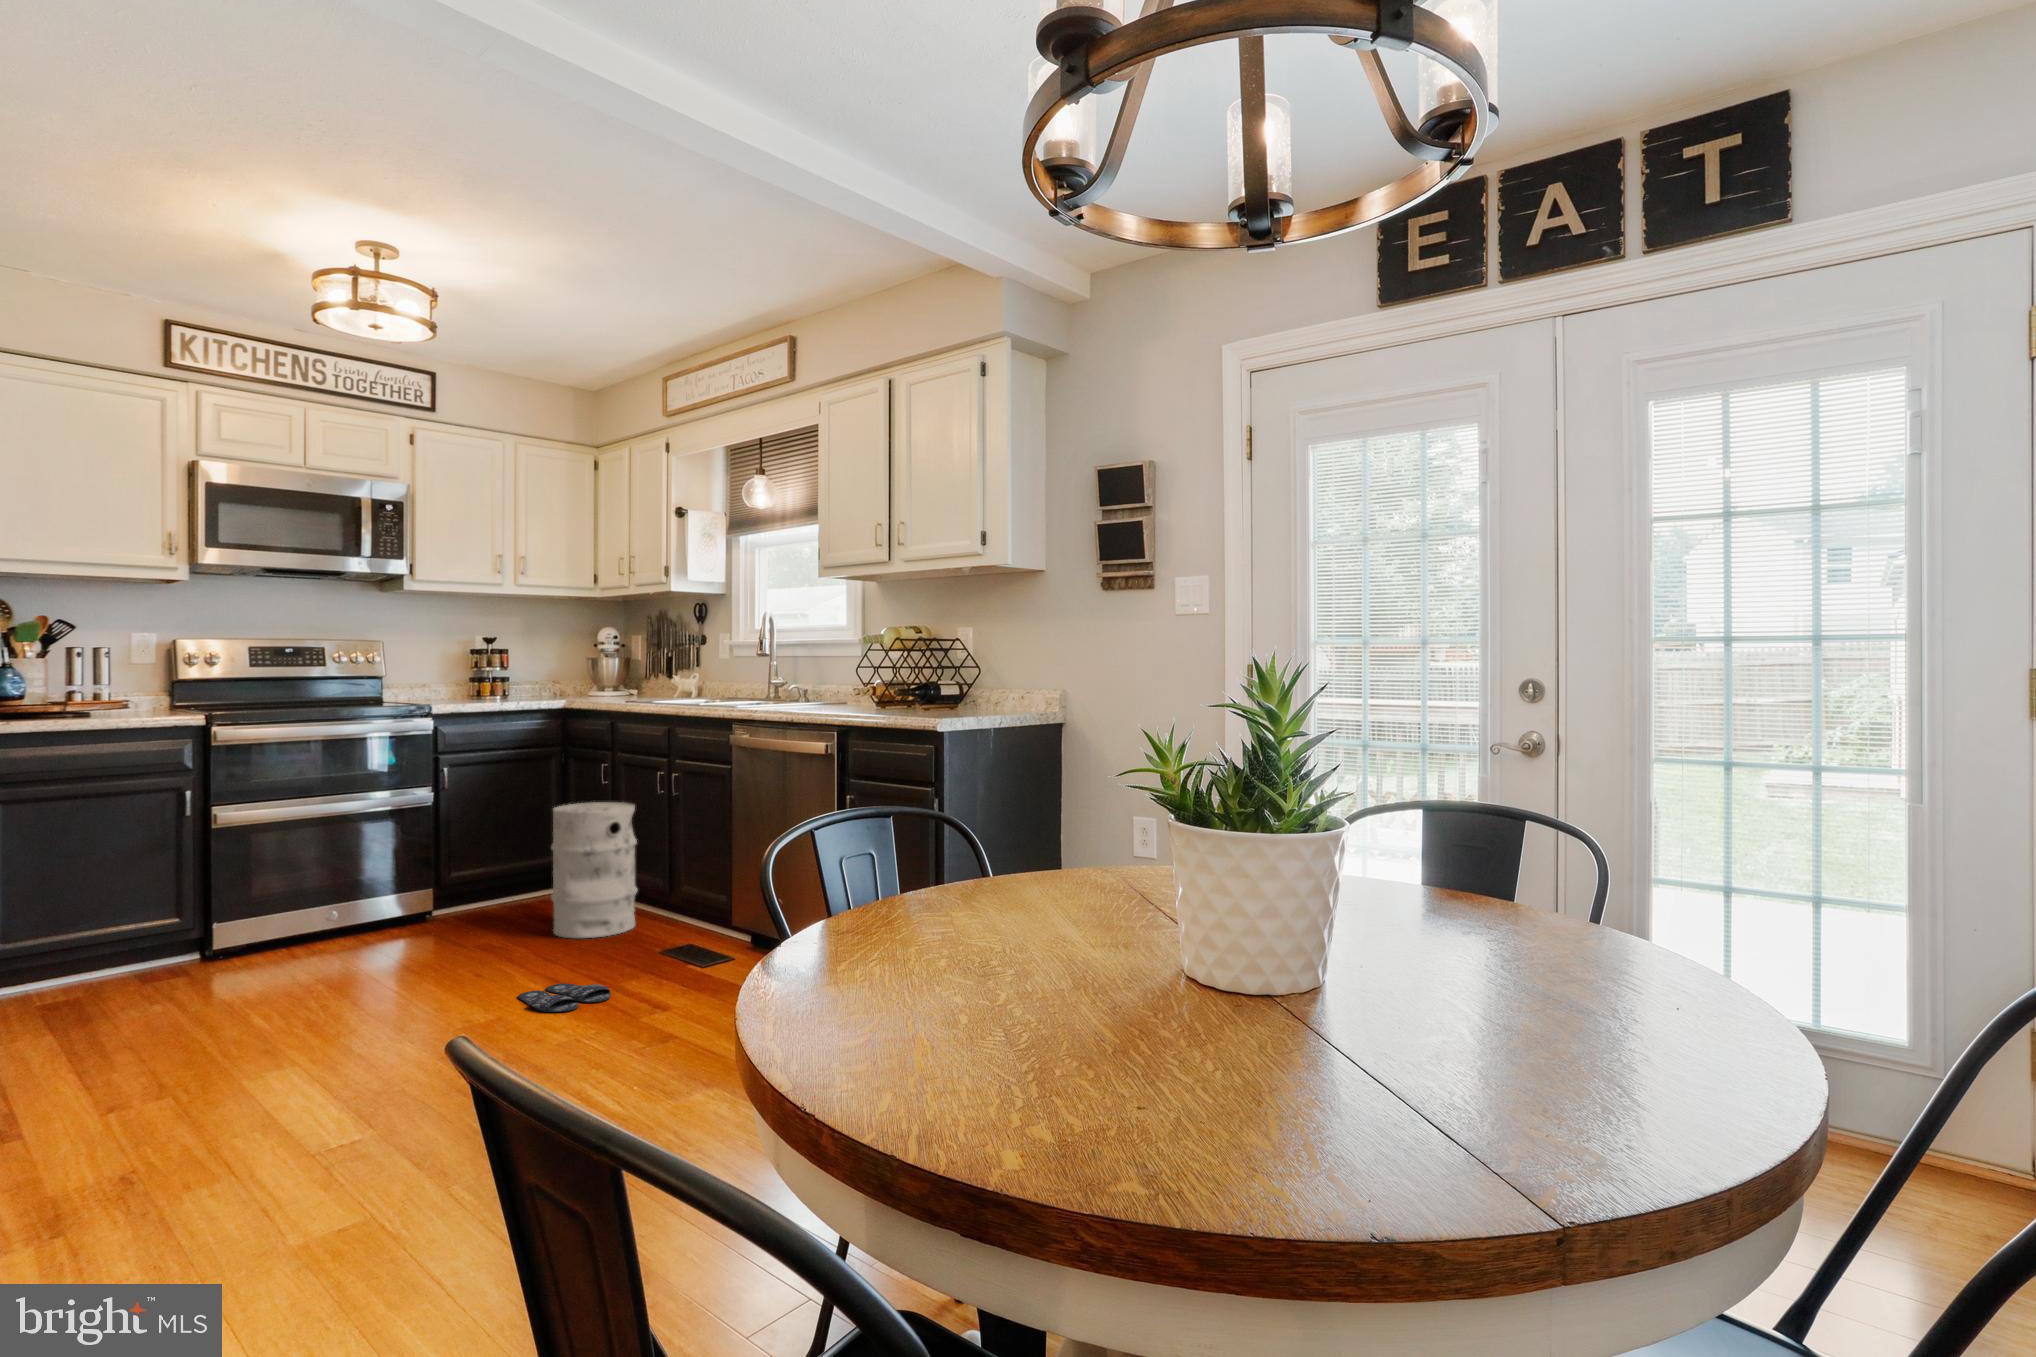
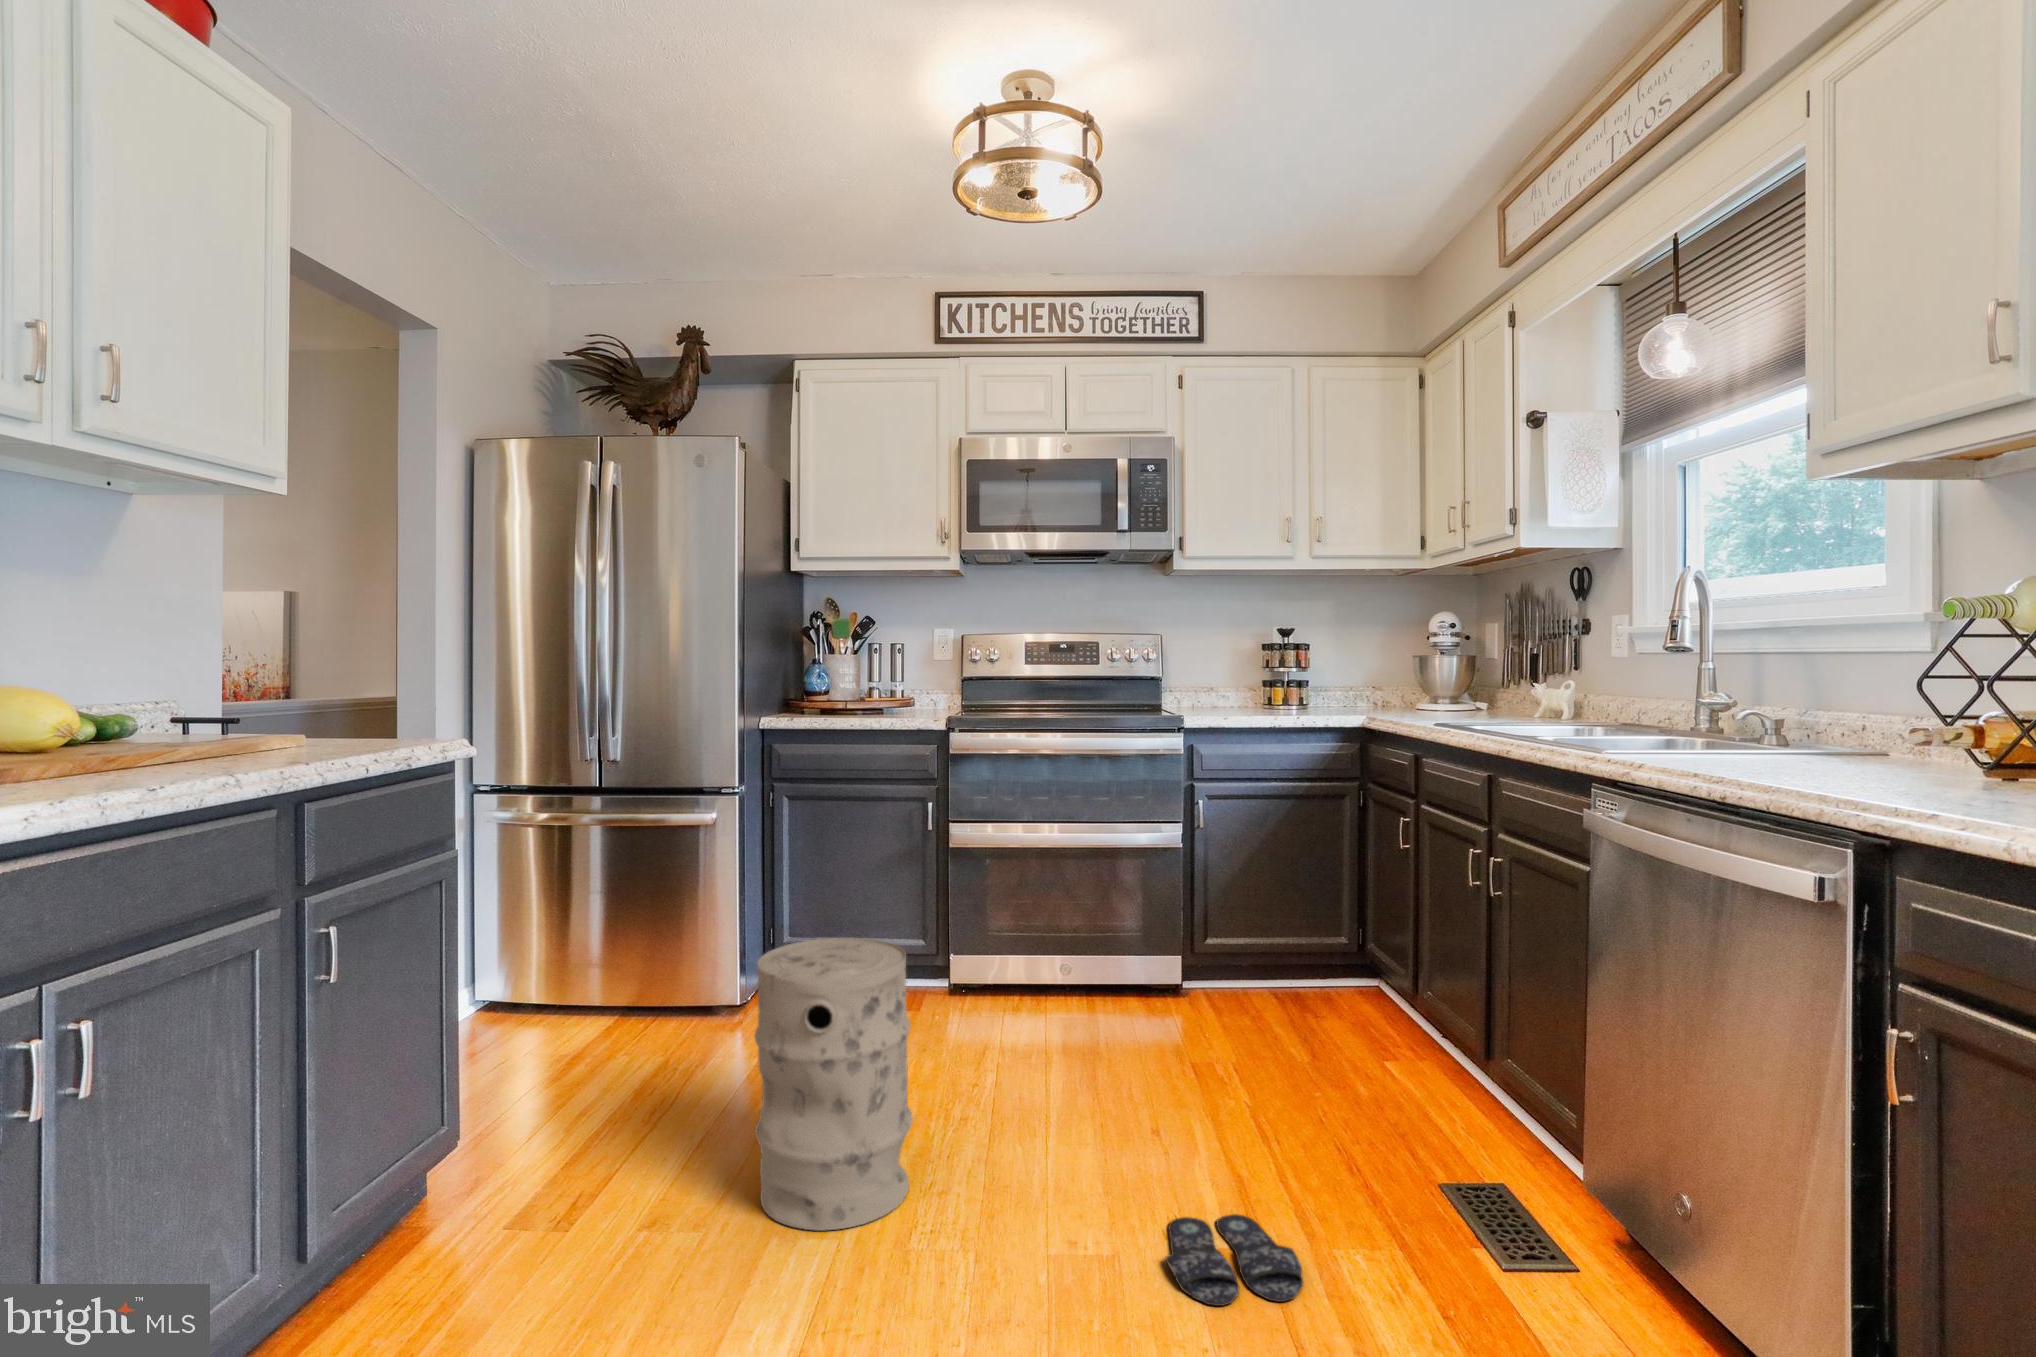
trash can: present [551,802,637,938] -> present [754,938,913,1230]

